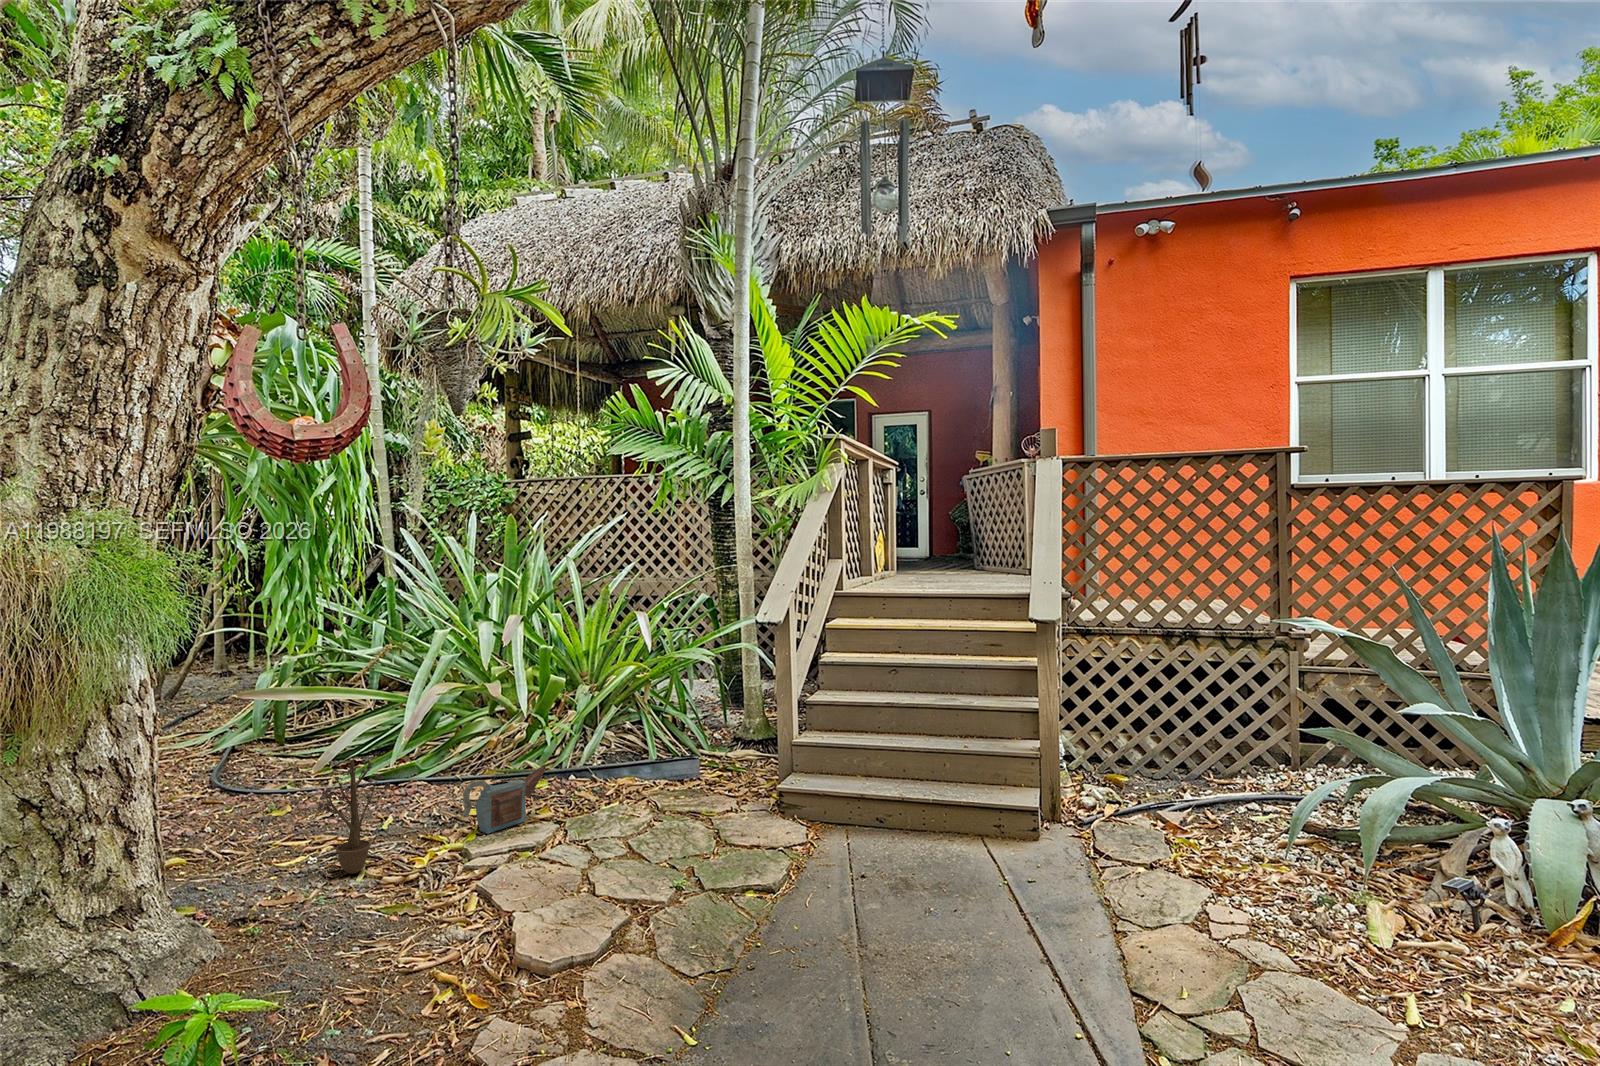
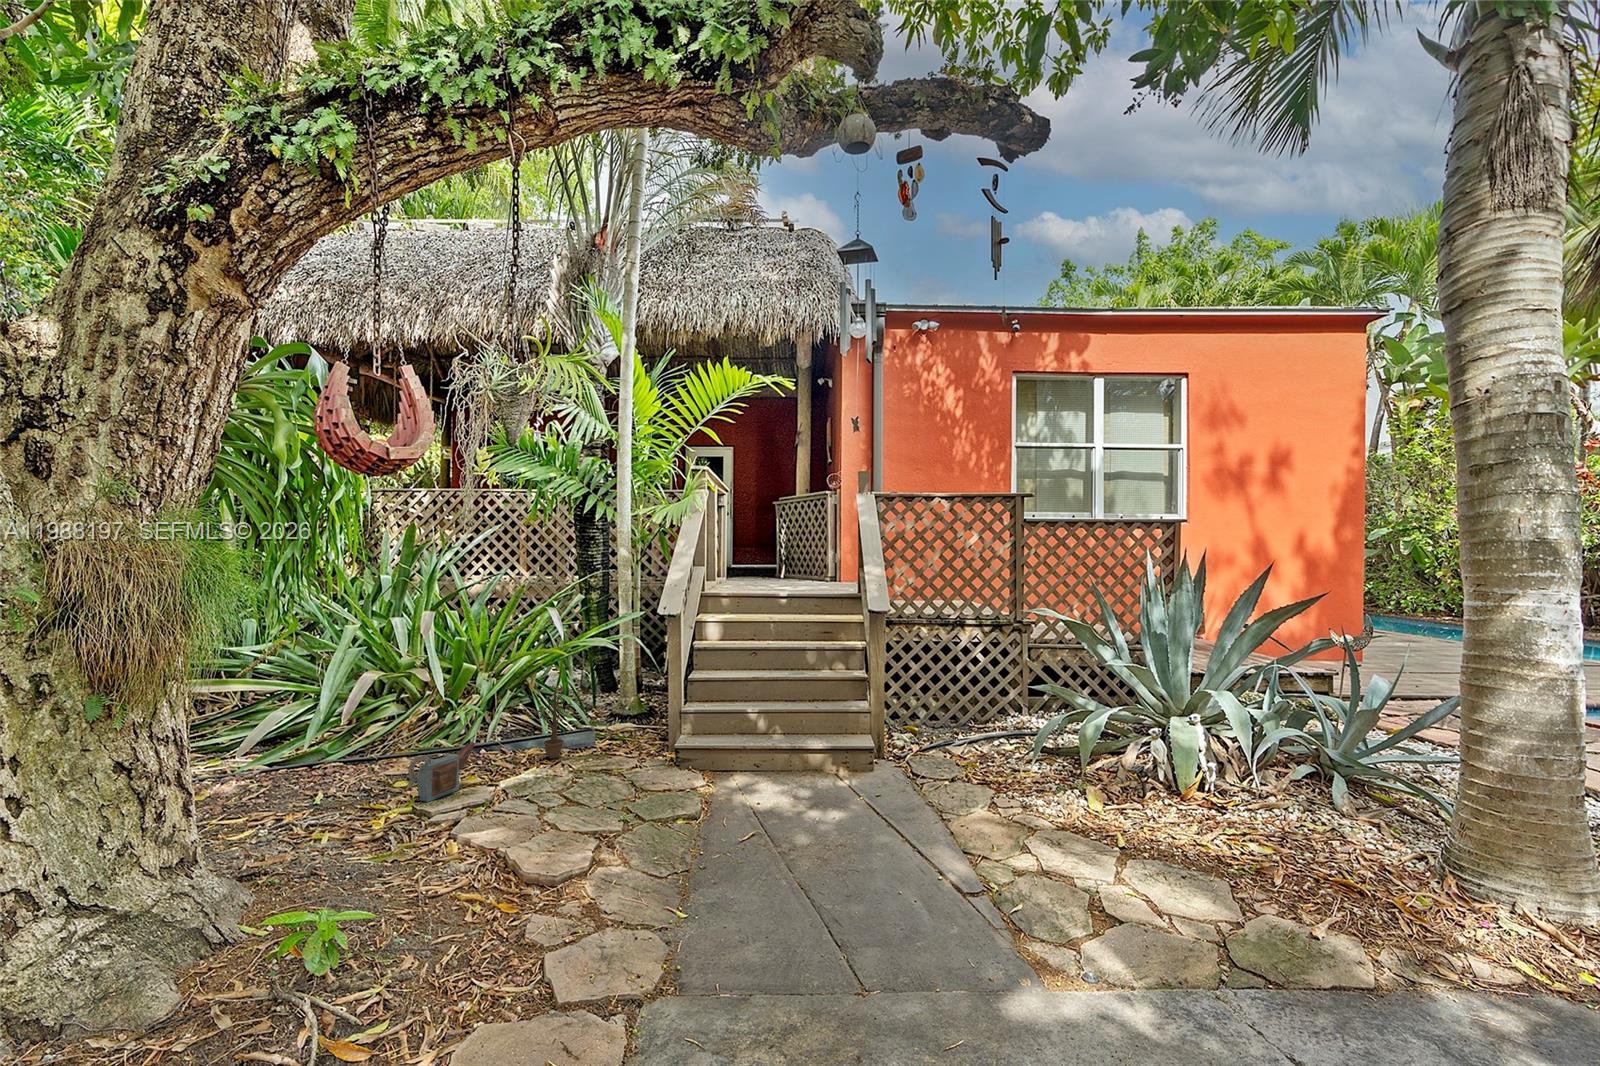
decorative plant: present [300,760,391,883] -> present [532,689,571,763]

